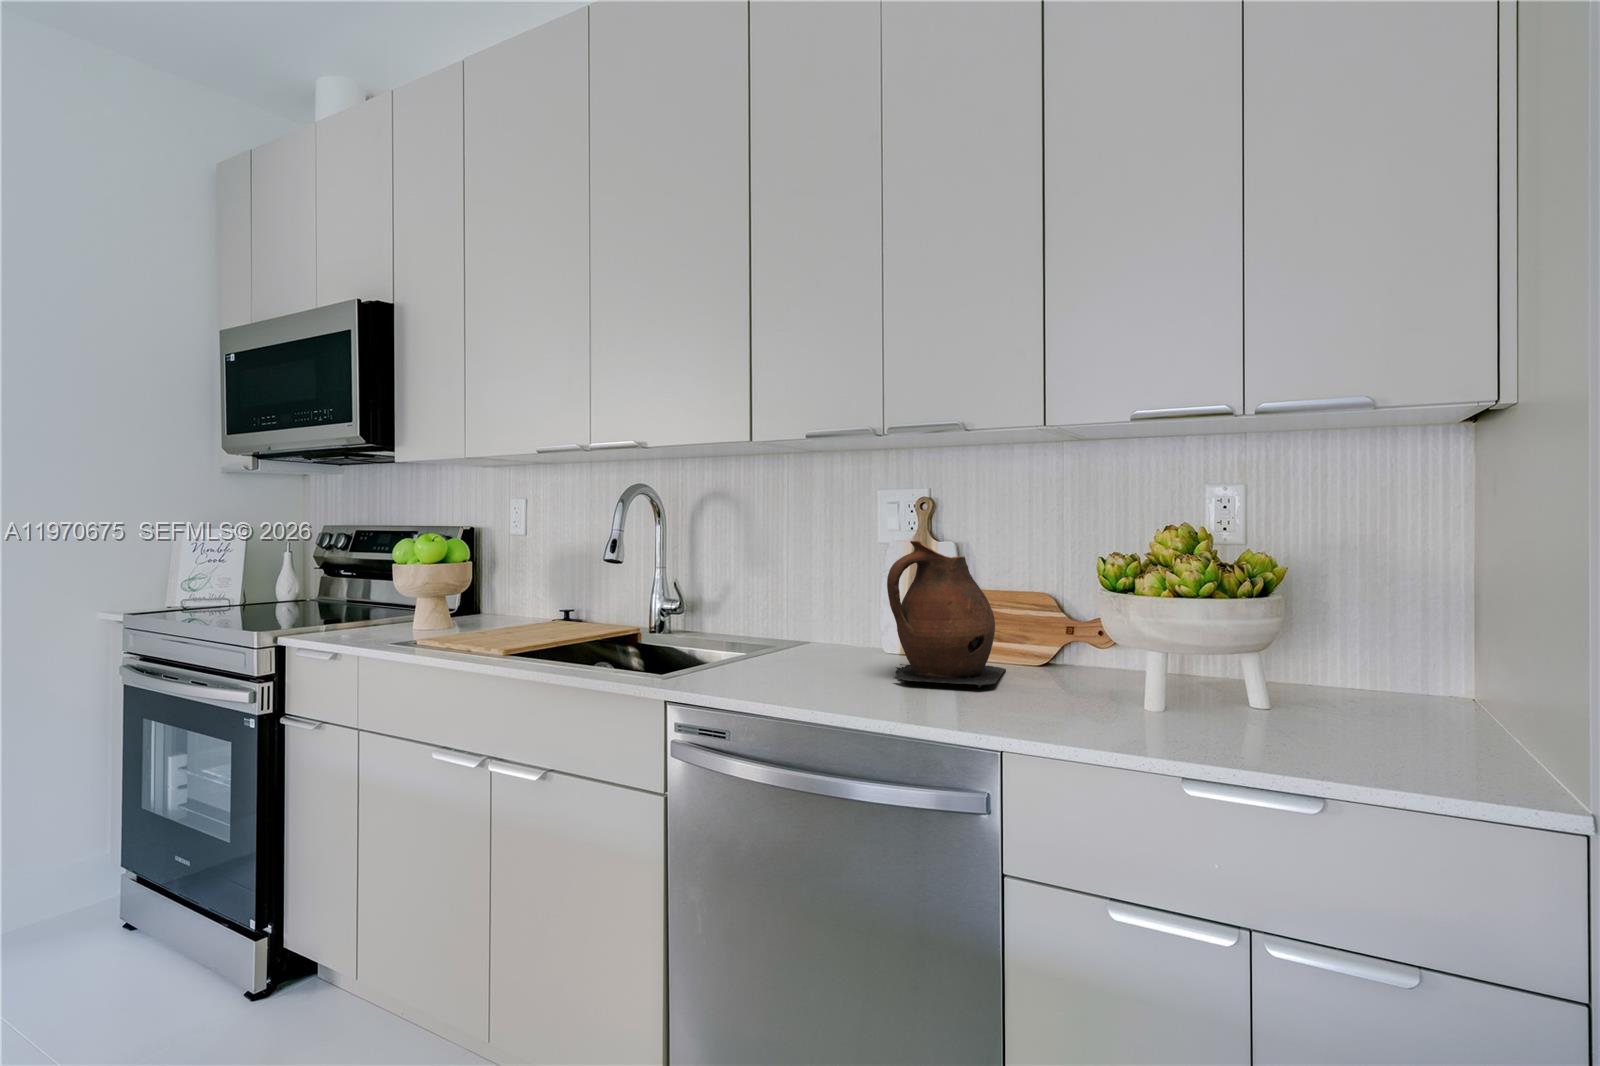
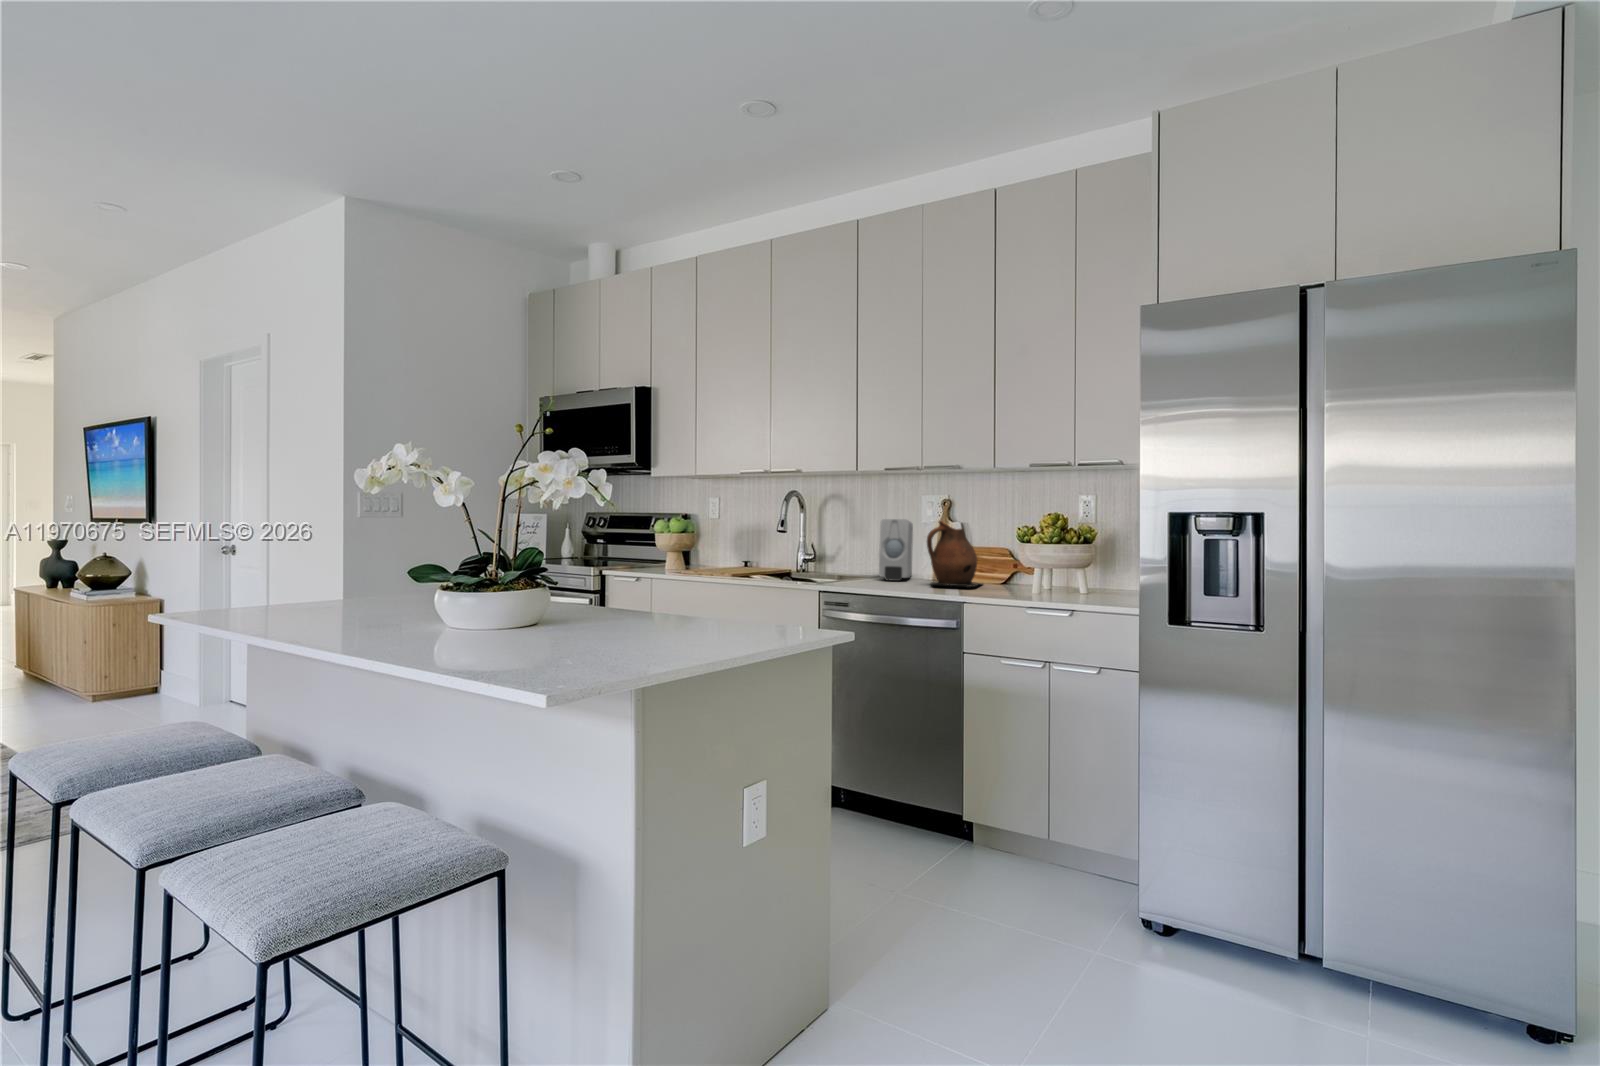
soap dispenser: none [790,536,858,662] -> present [879,519,913,581]

